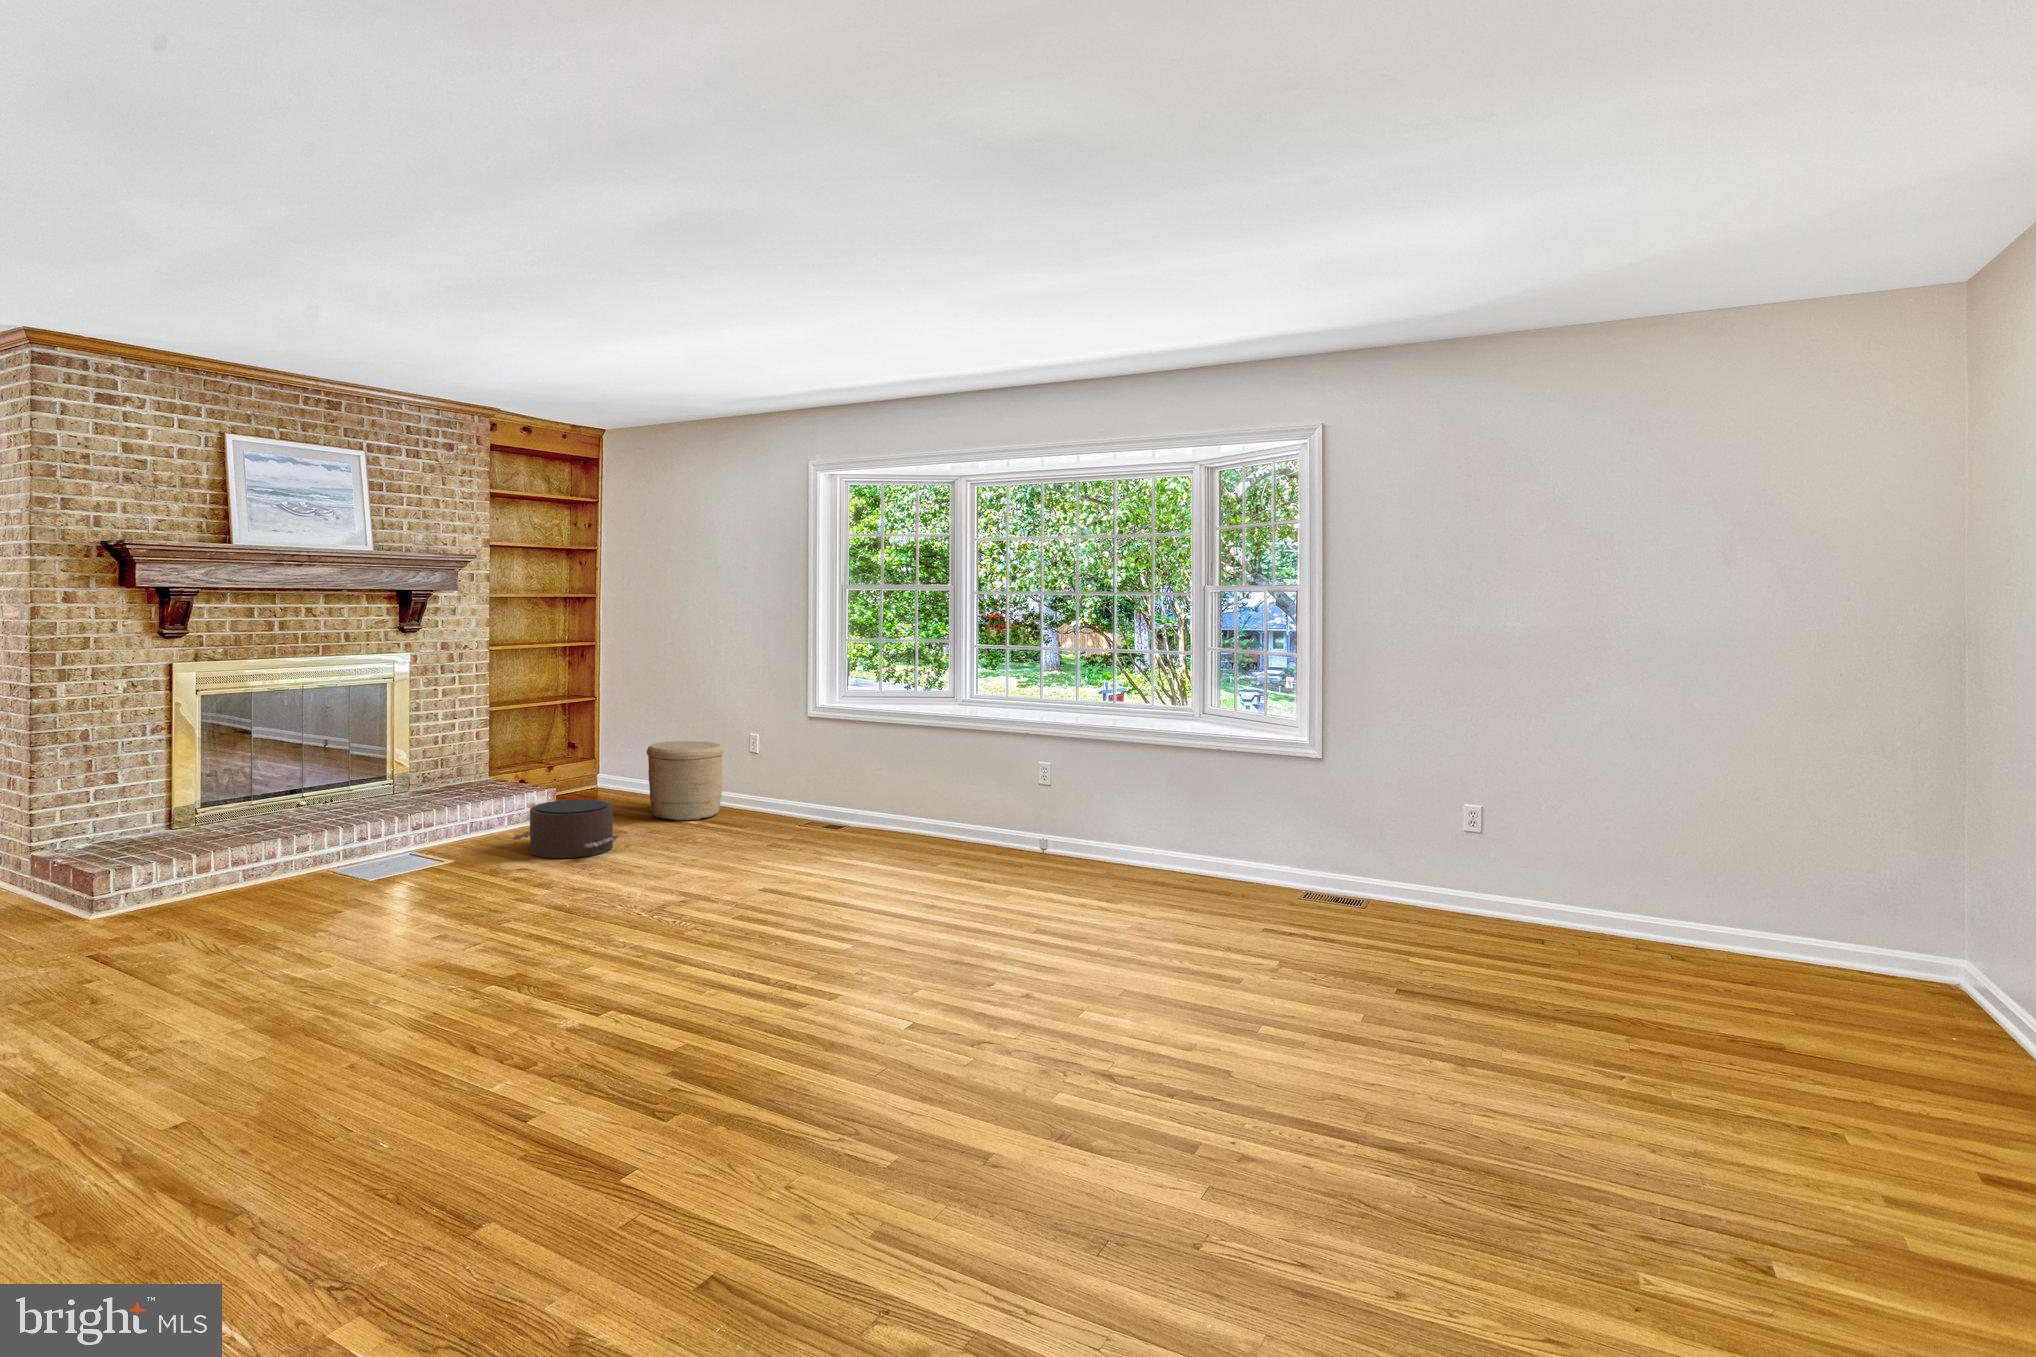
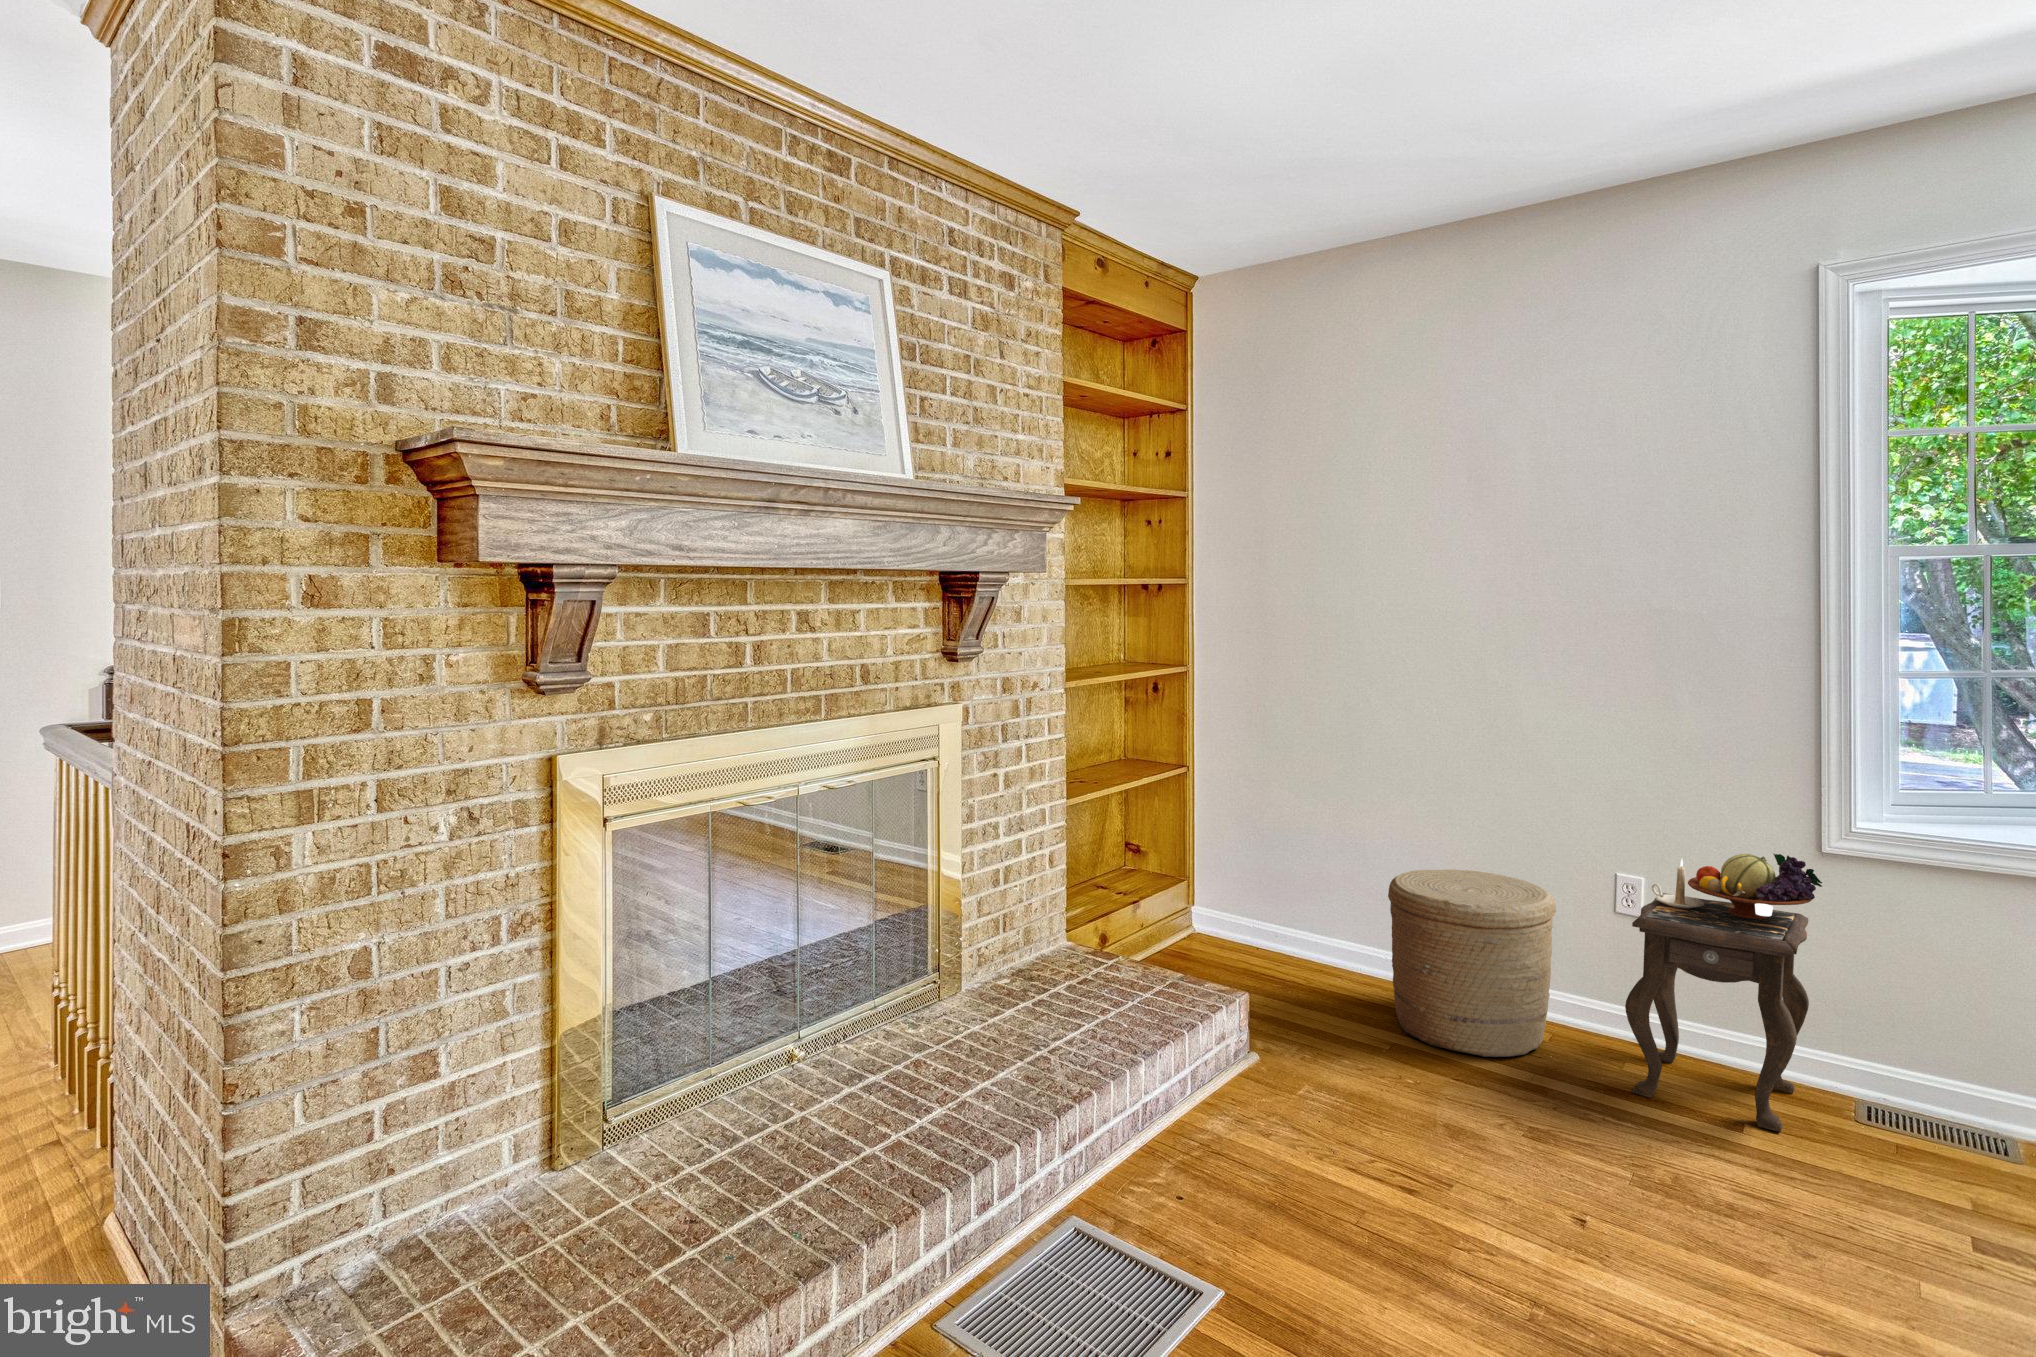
side table: none [722,721,805,835] -> present [1625,854,1822,1132]
pouf: present [512,799,618,858] -> none [1268,1045,1529,1241]

